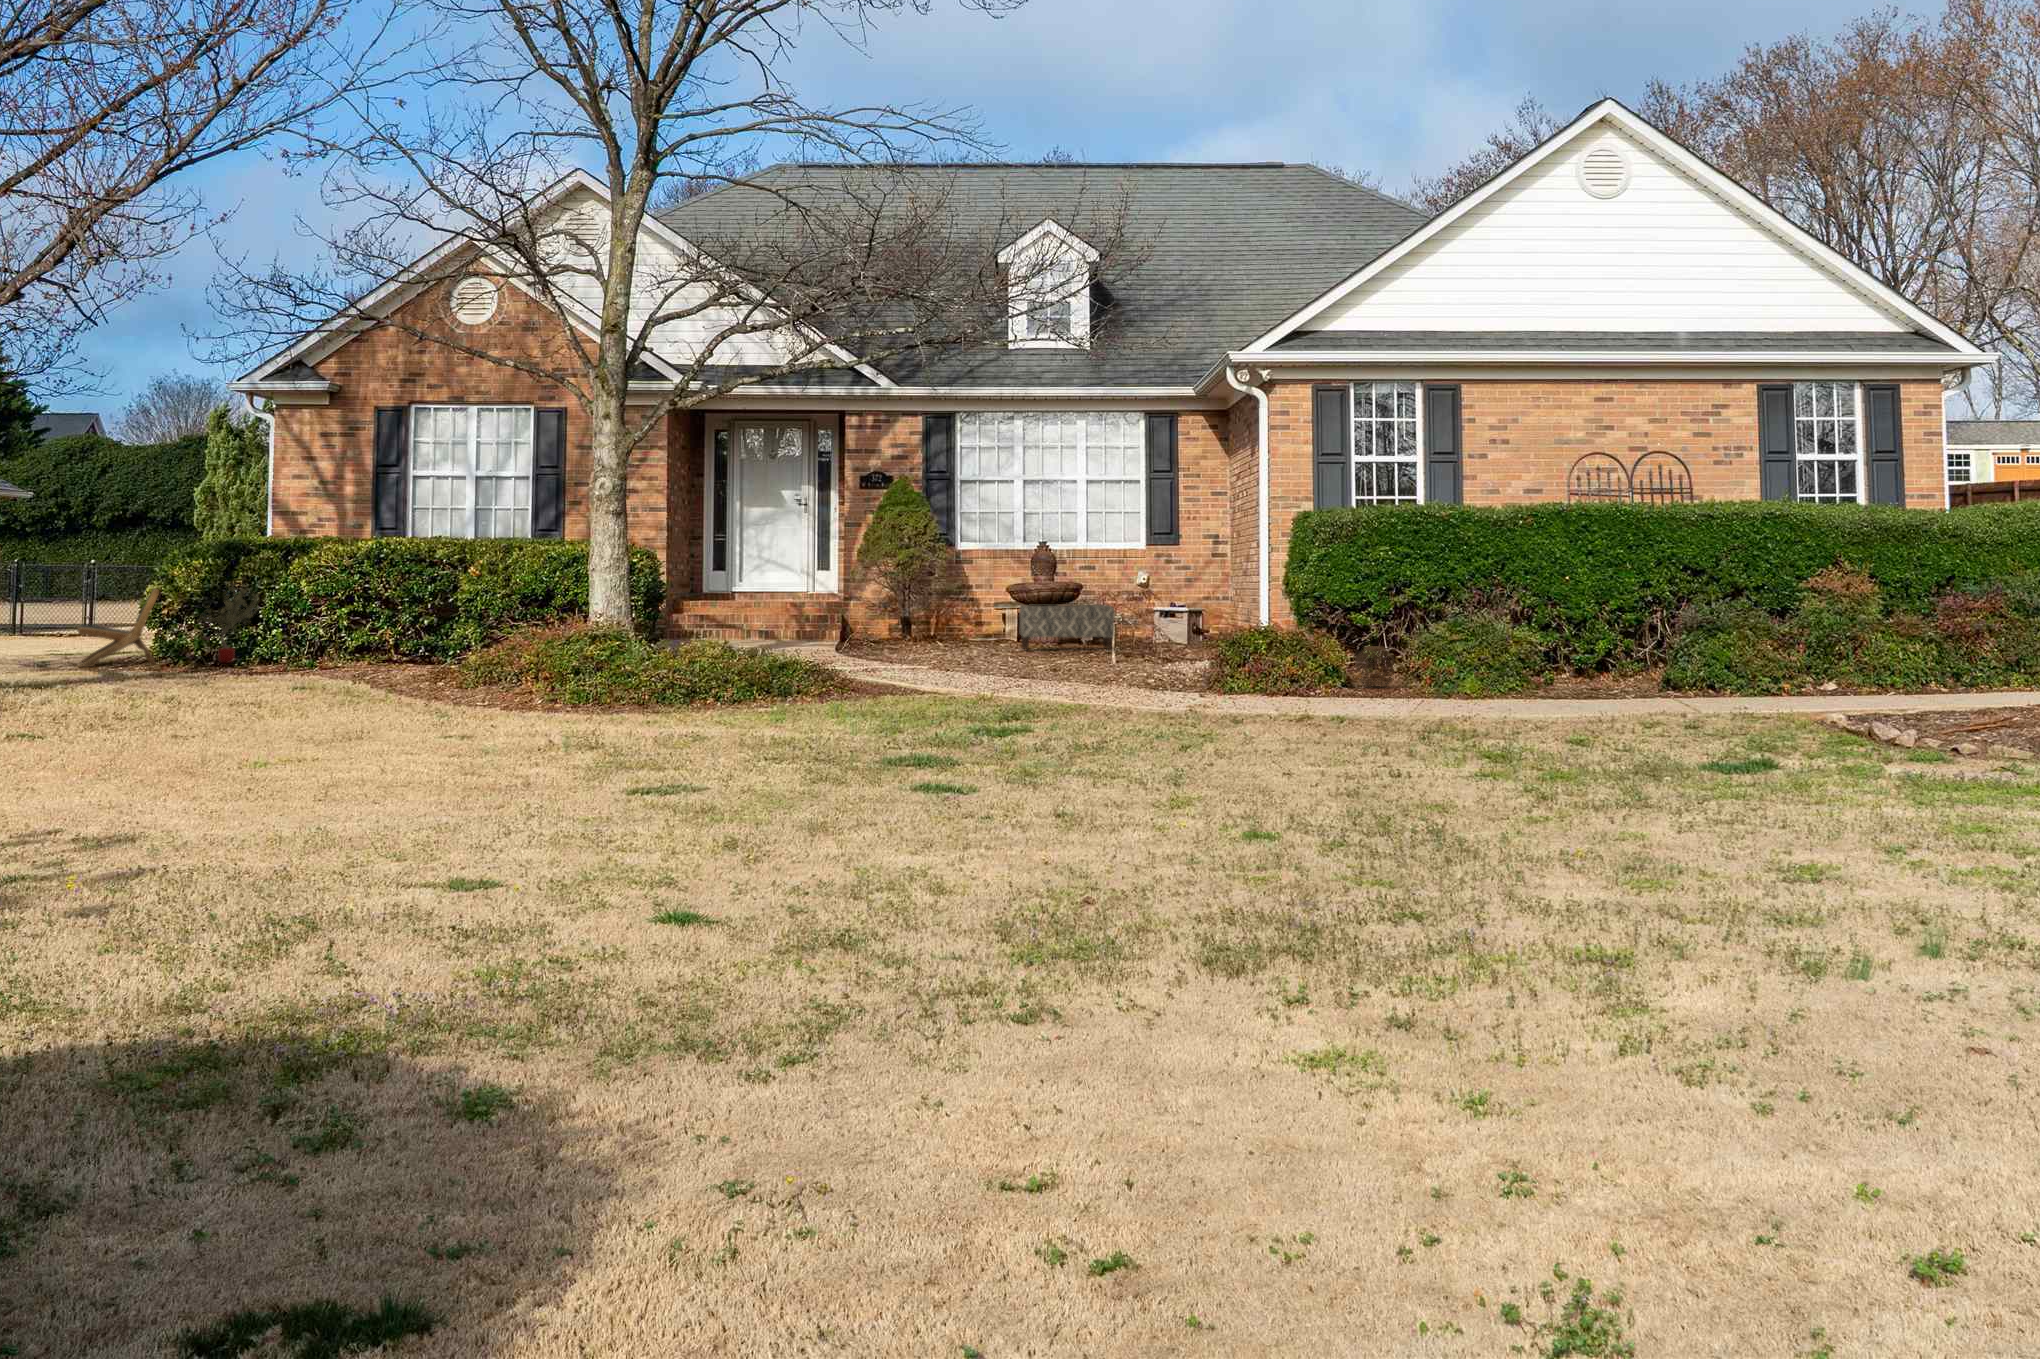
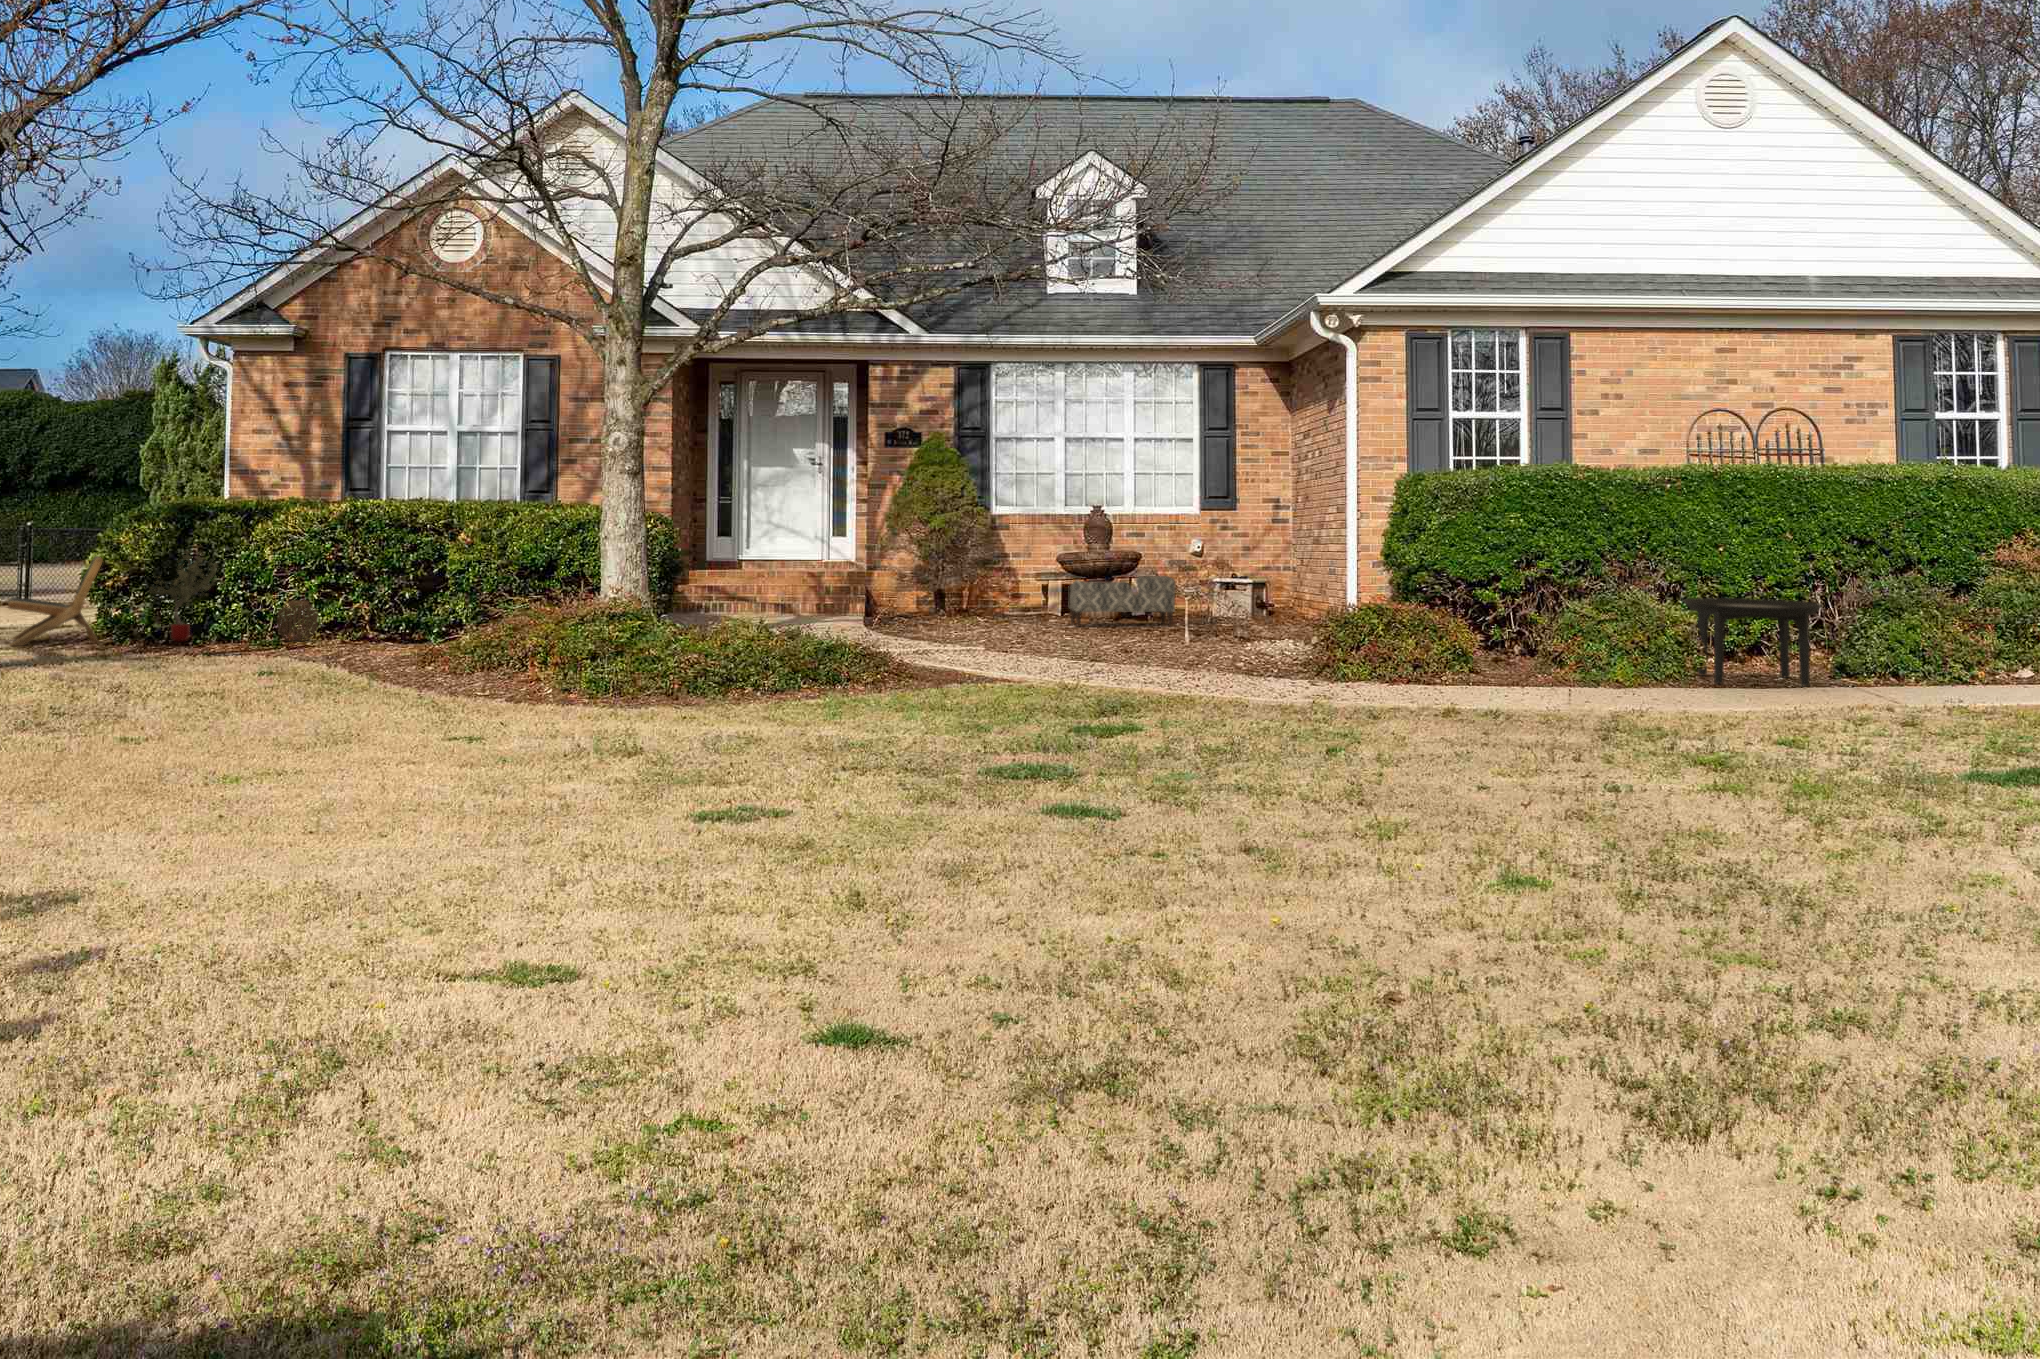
round table: none [1528,621,1650,698] -> present [1683,598,1823,687]
woven basket: present [1355,646,1394,688] -> present [277,600,318,641]

